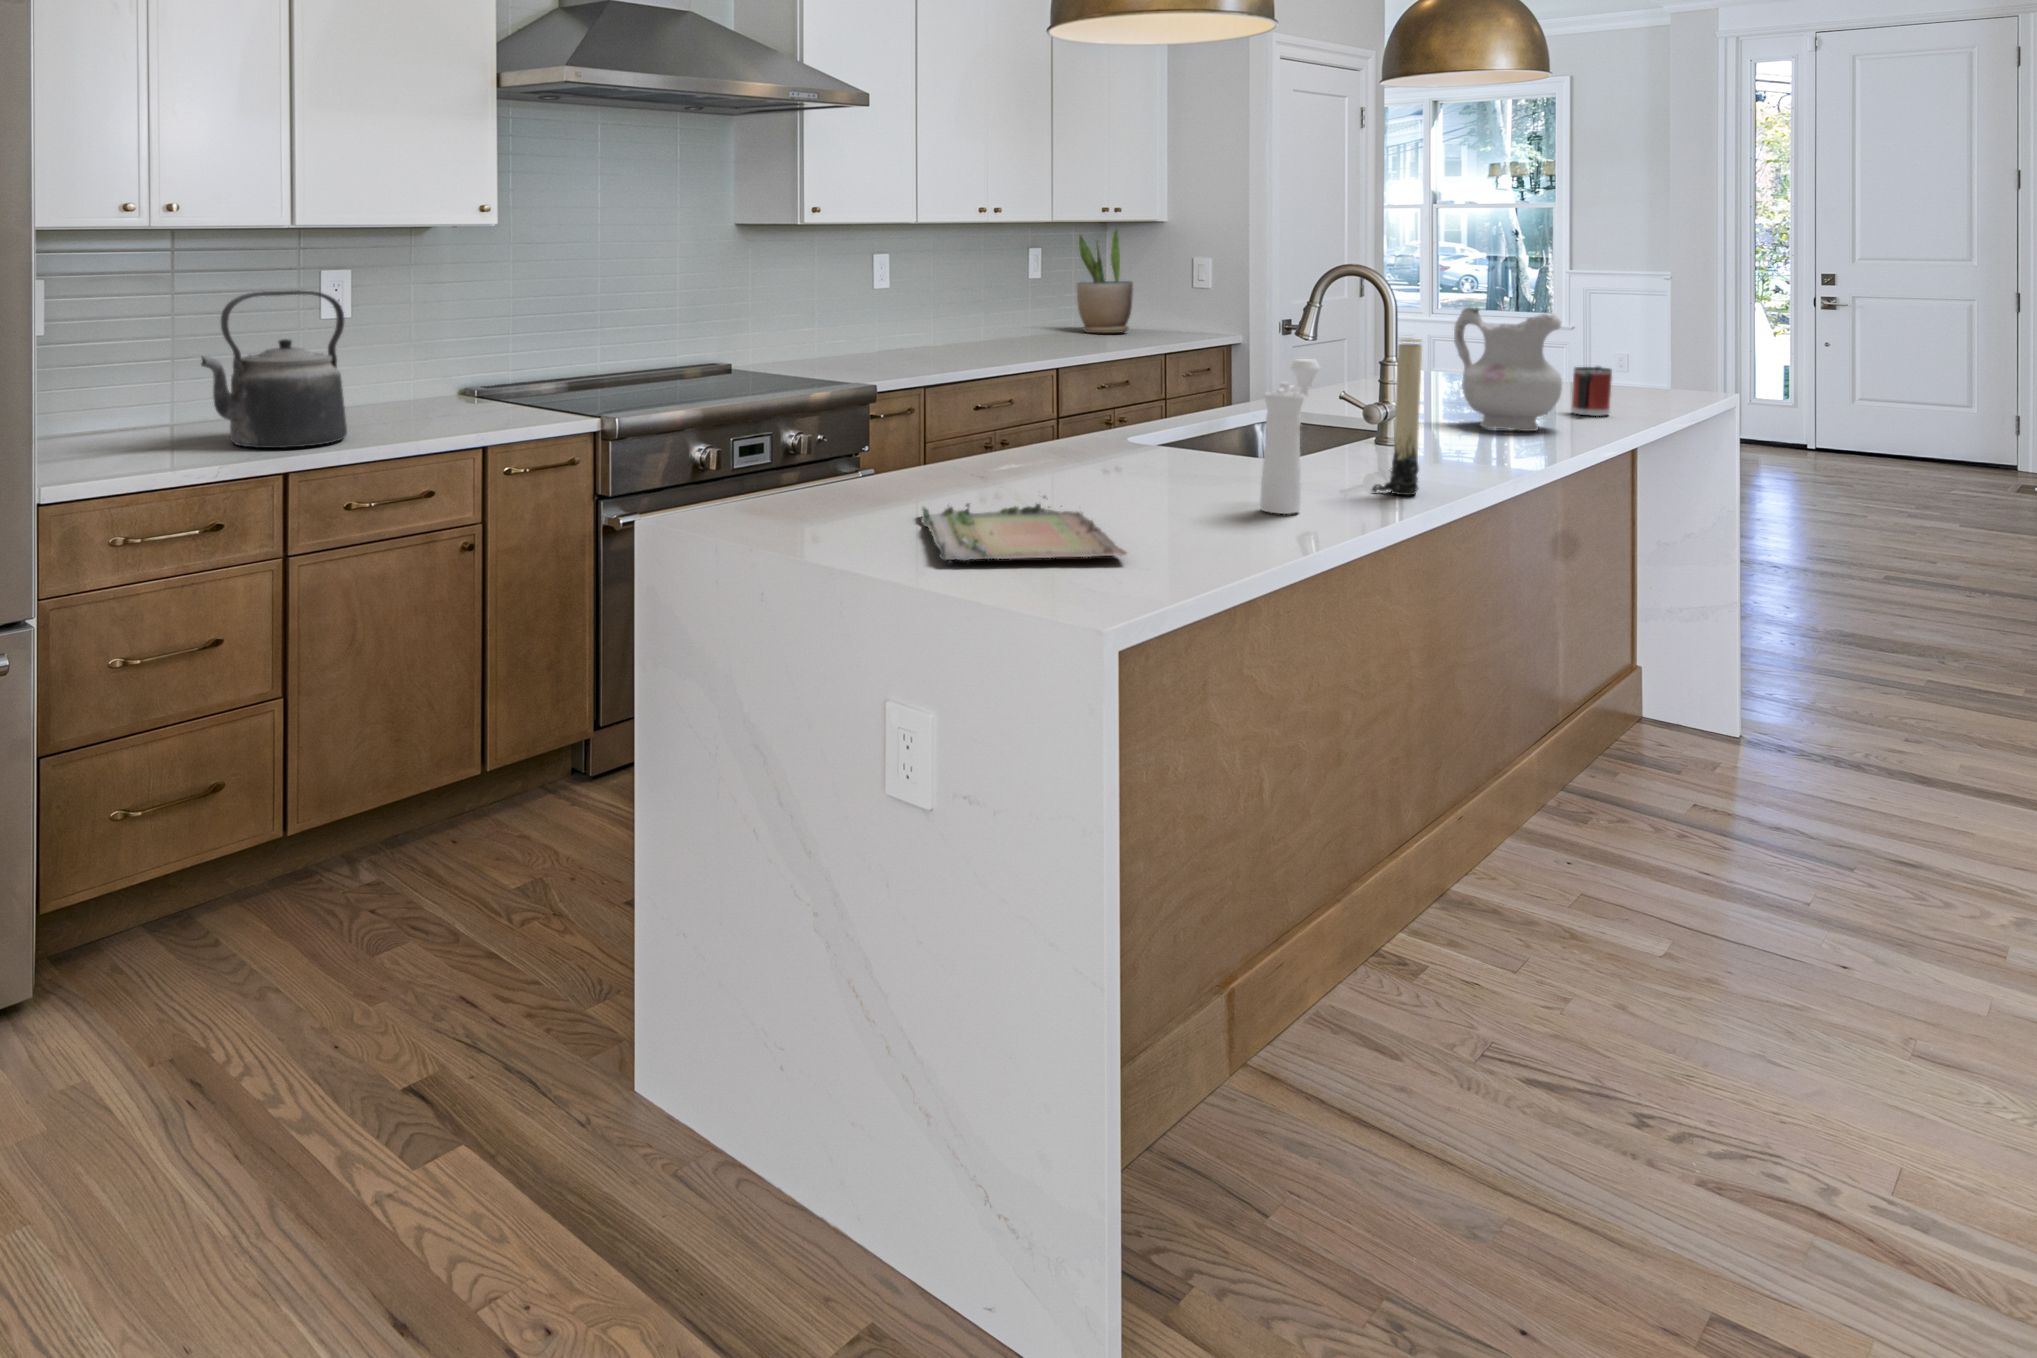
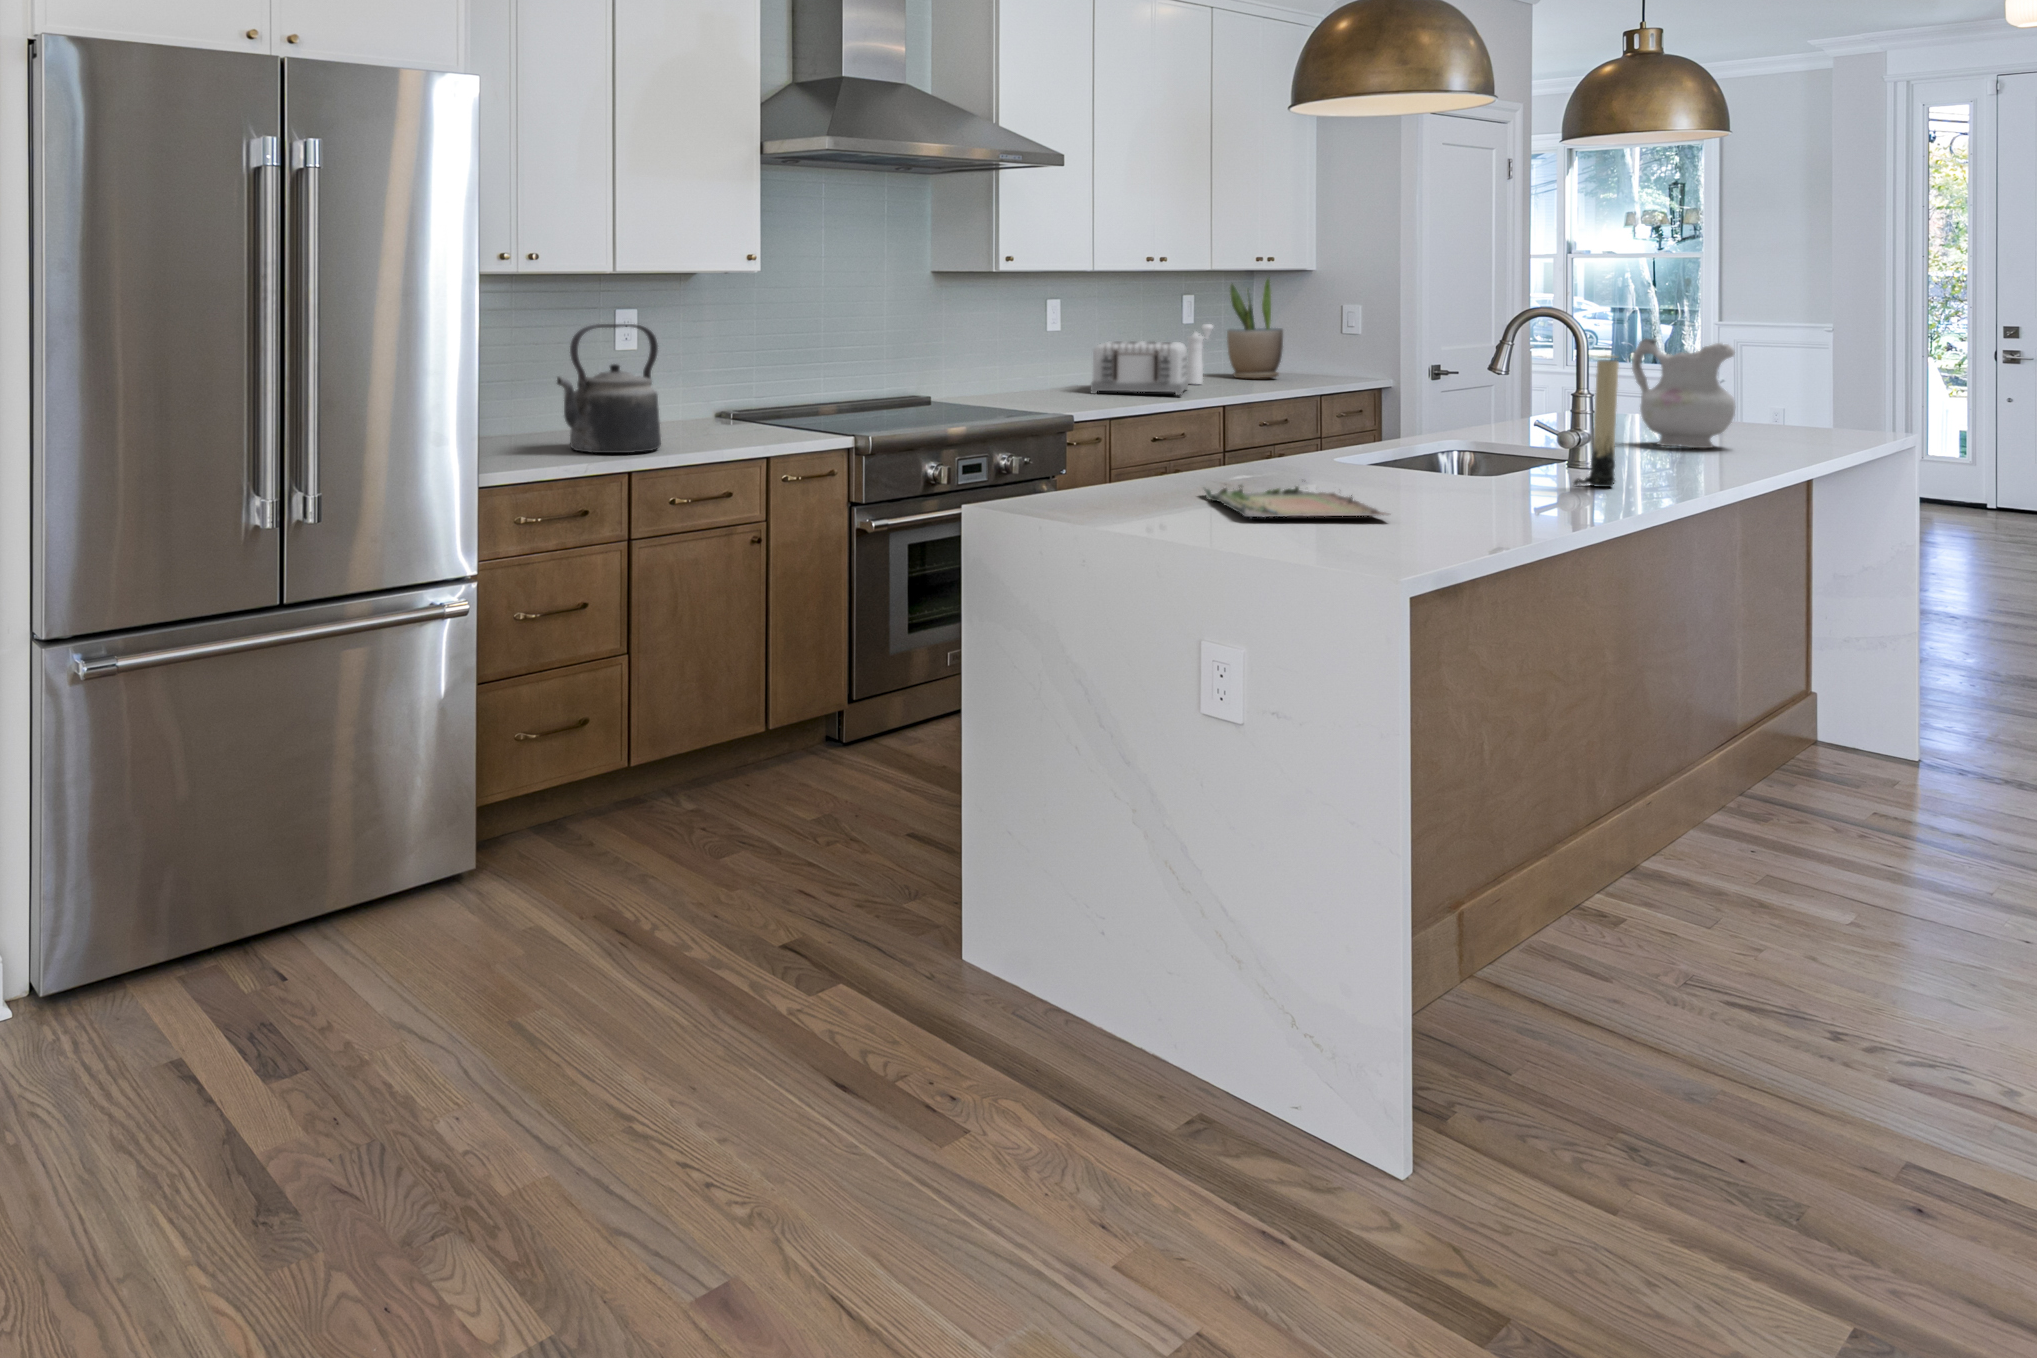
toaster: none [921,296,1027,356] -> present [1091,341,1188,395]
pepper mill: present [1260,359,1320,514] -> present [1187,324,1213,384]
mug: present [1571,366,1612,416] -> none [1742,394,1782,438]

